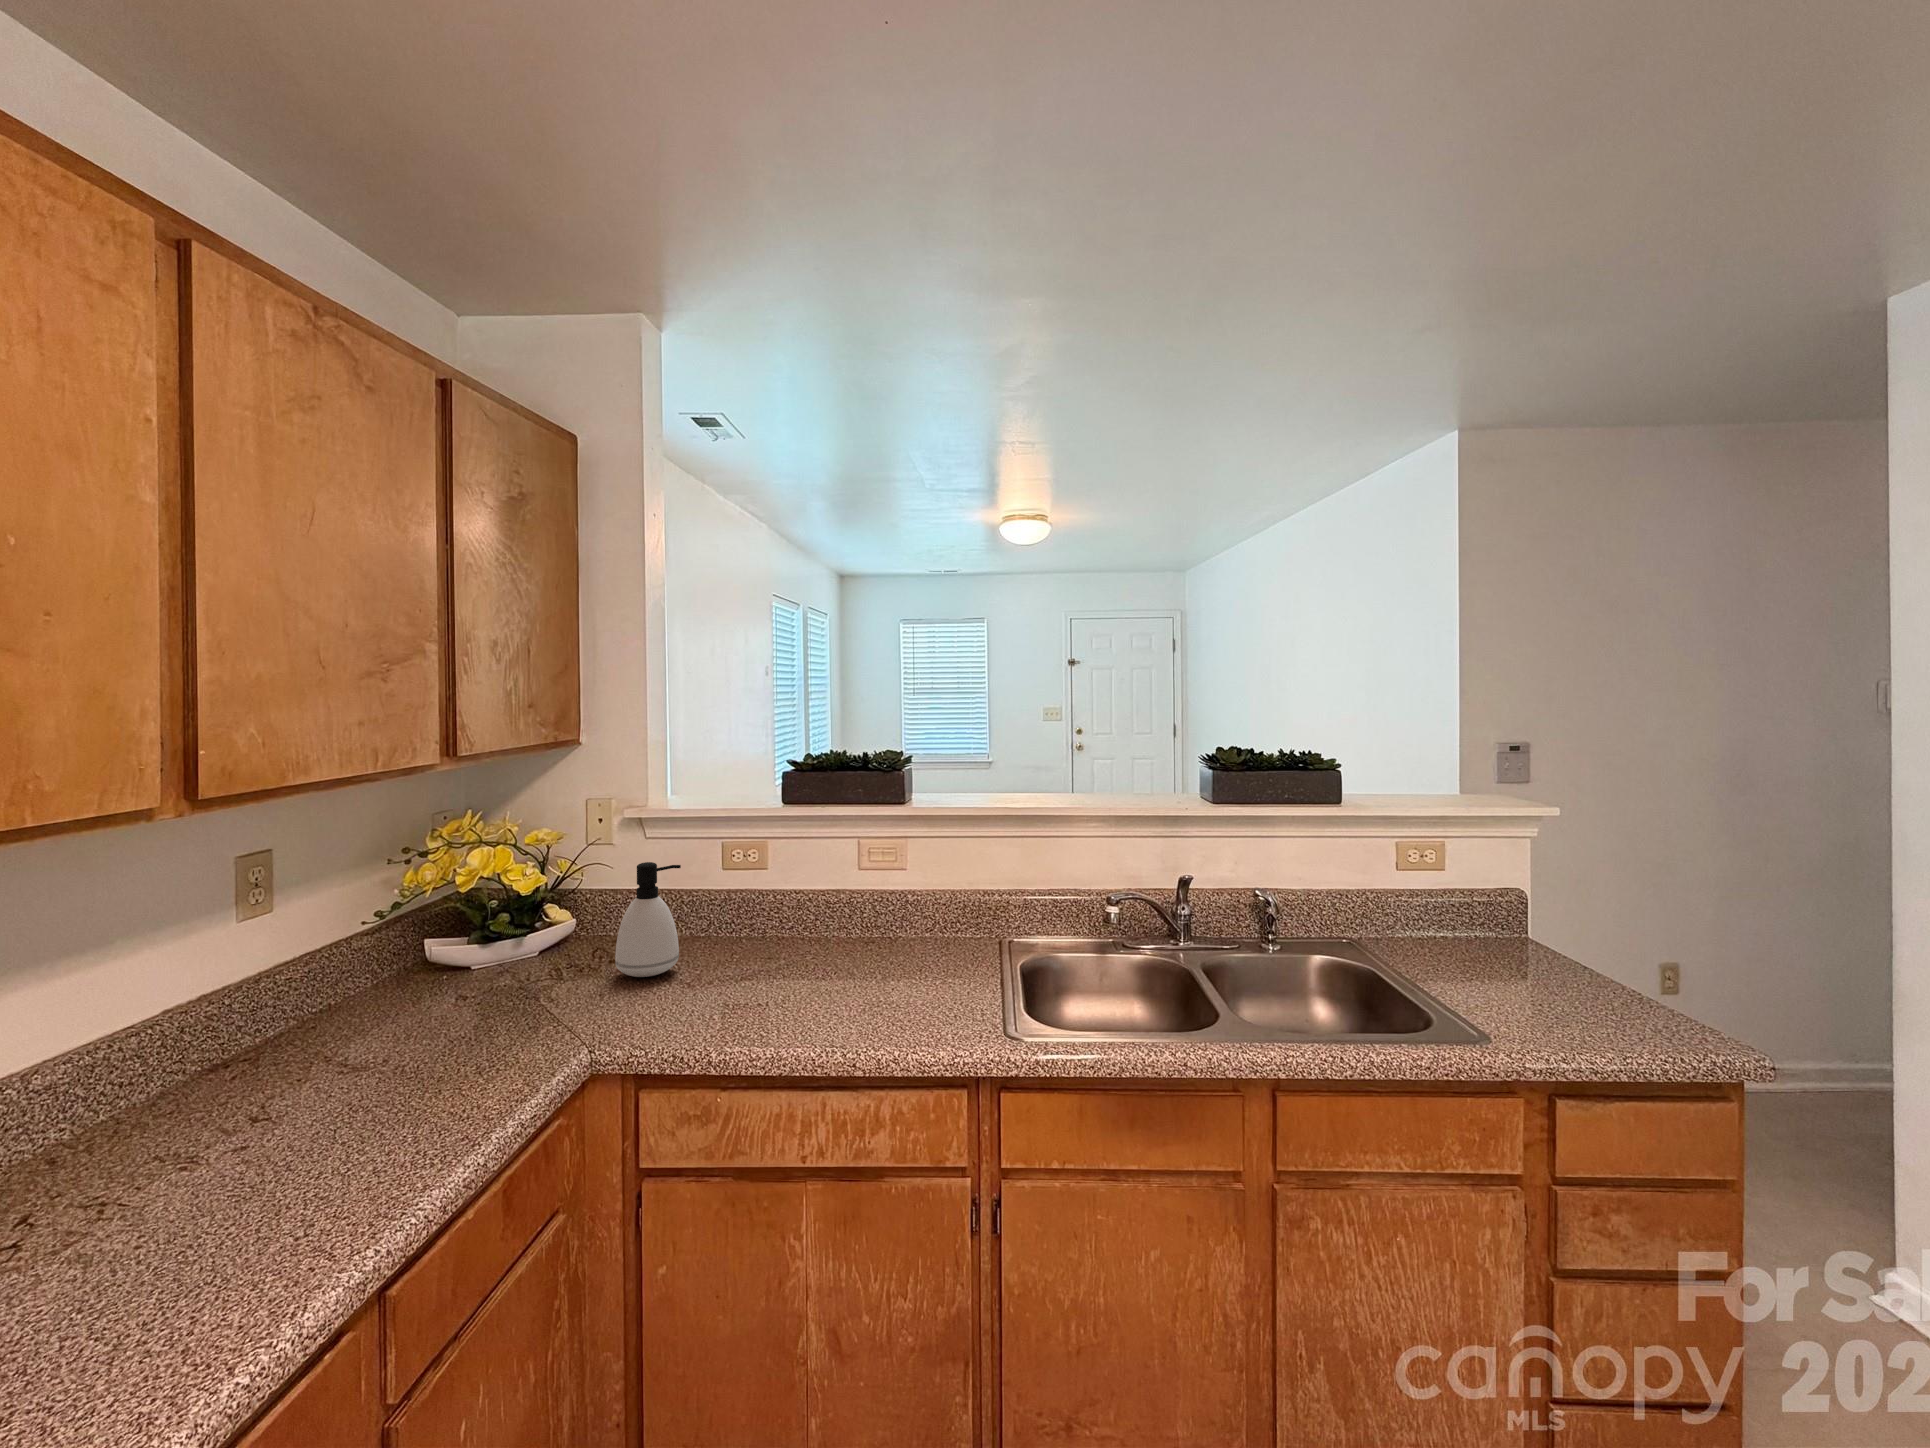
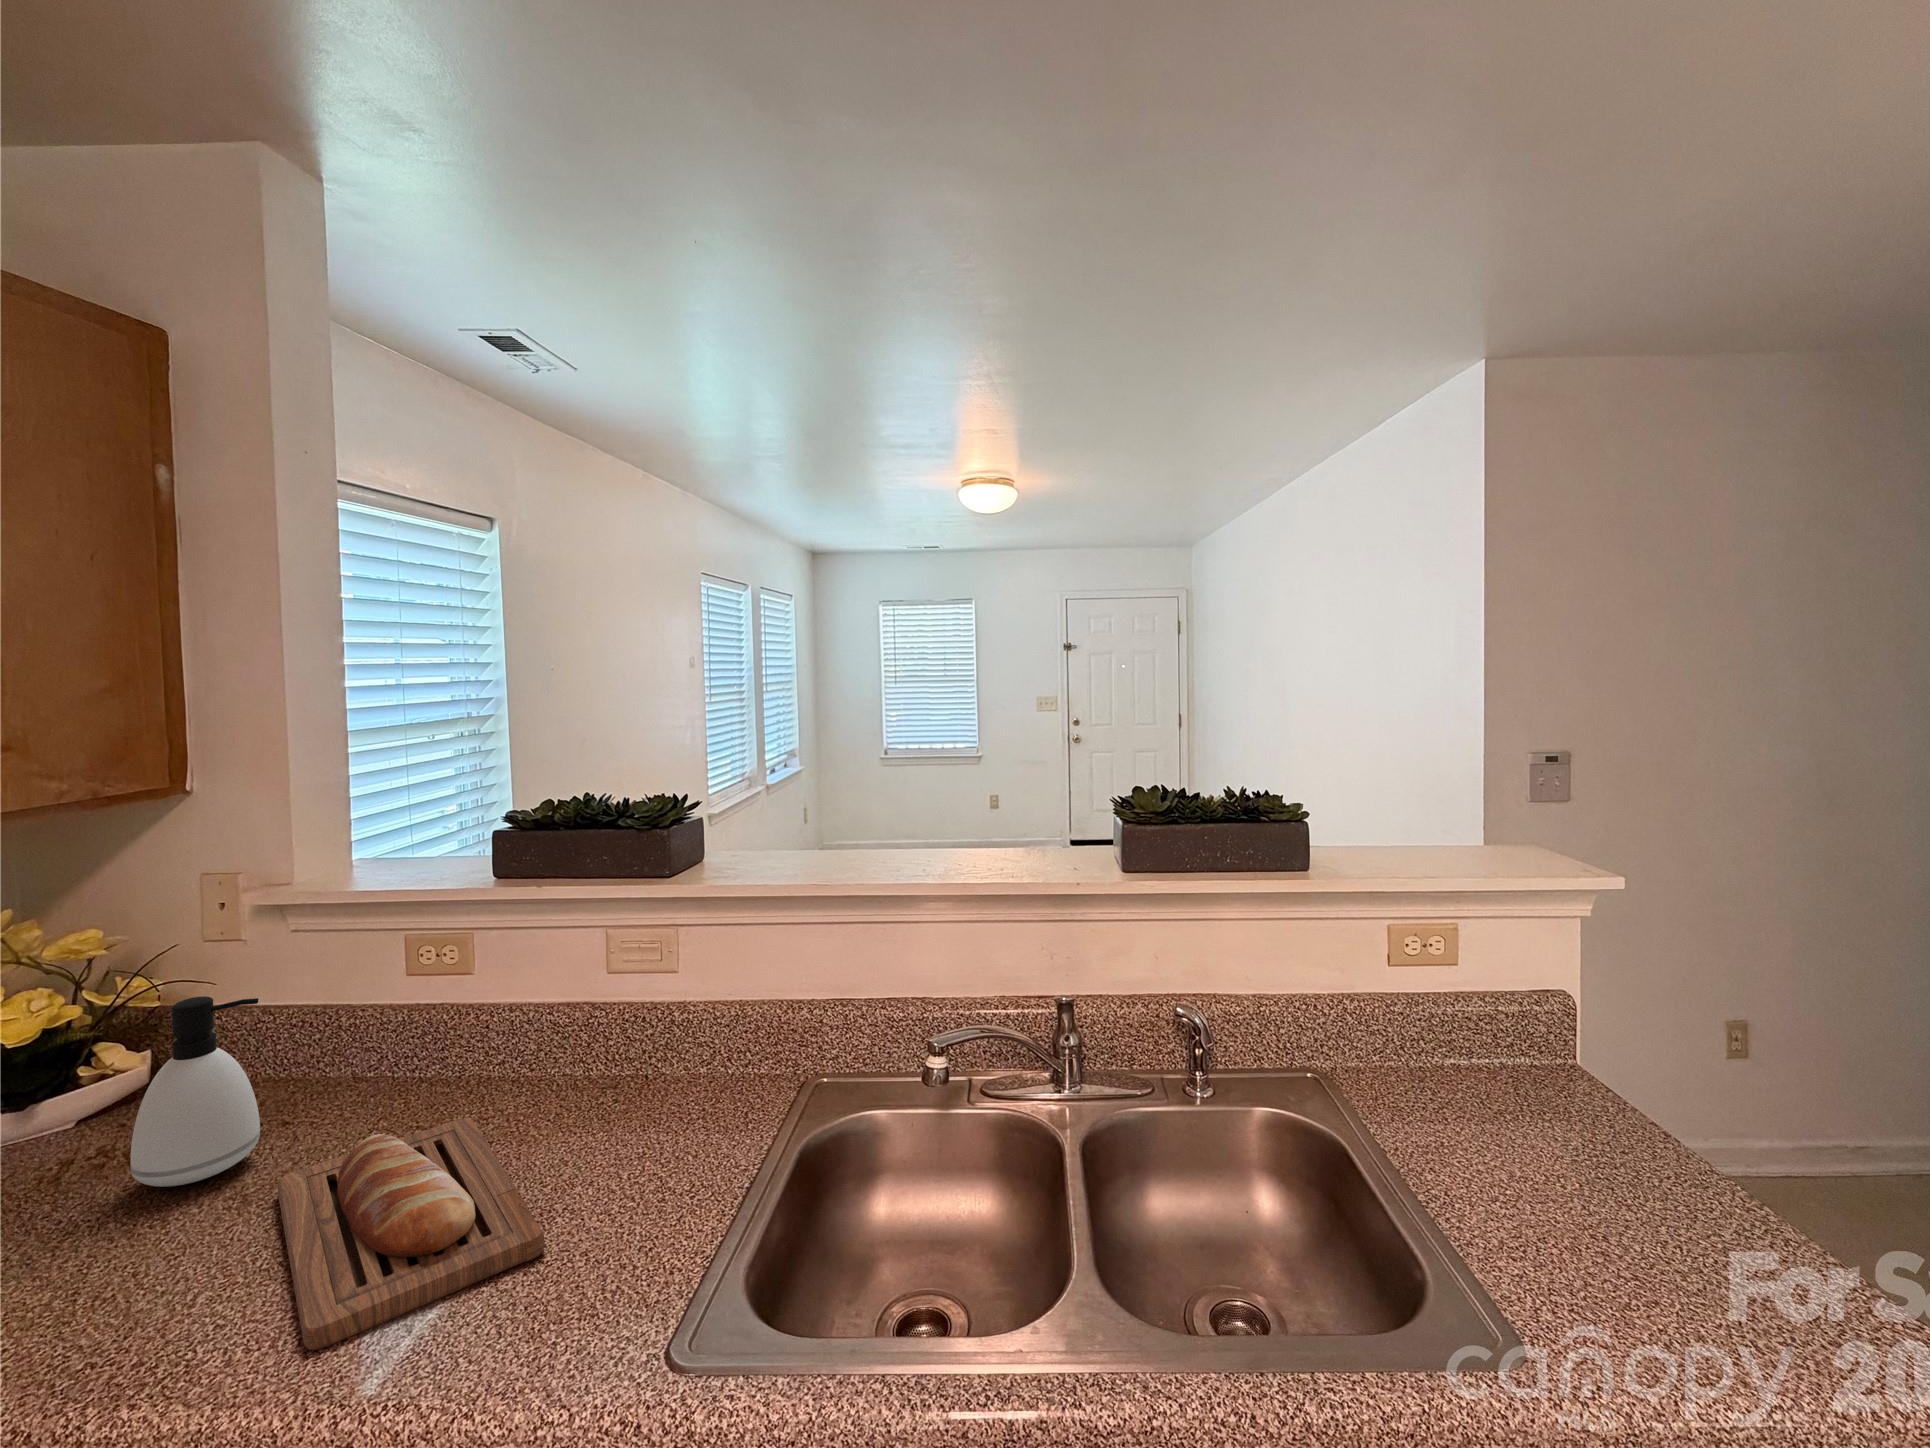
bread loaf: none [711,947,901,1033] -> present [278,1118,545,1350]

